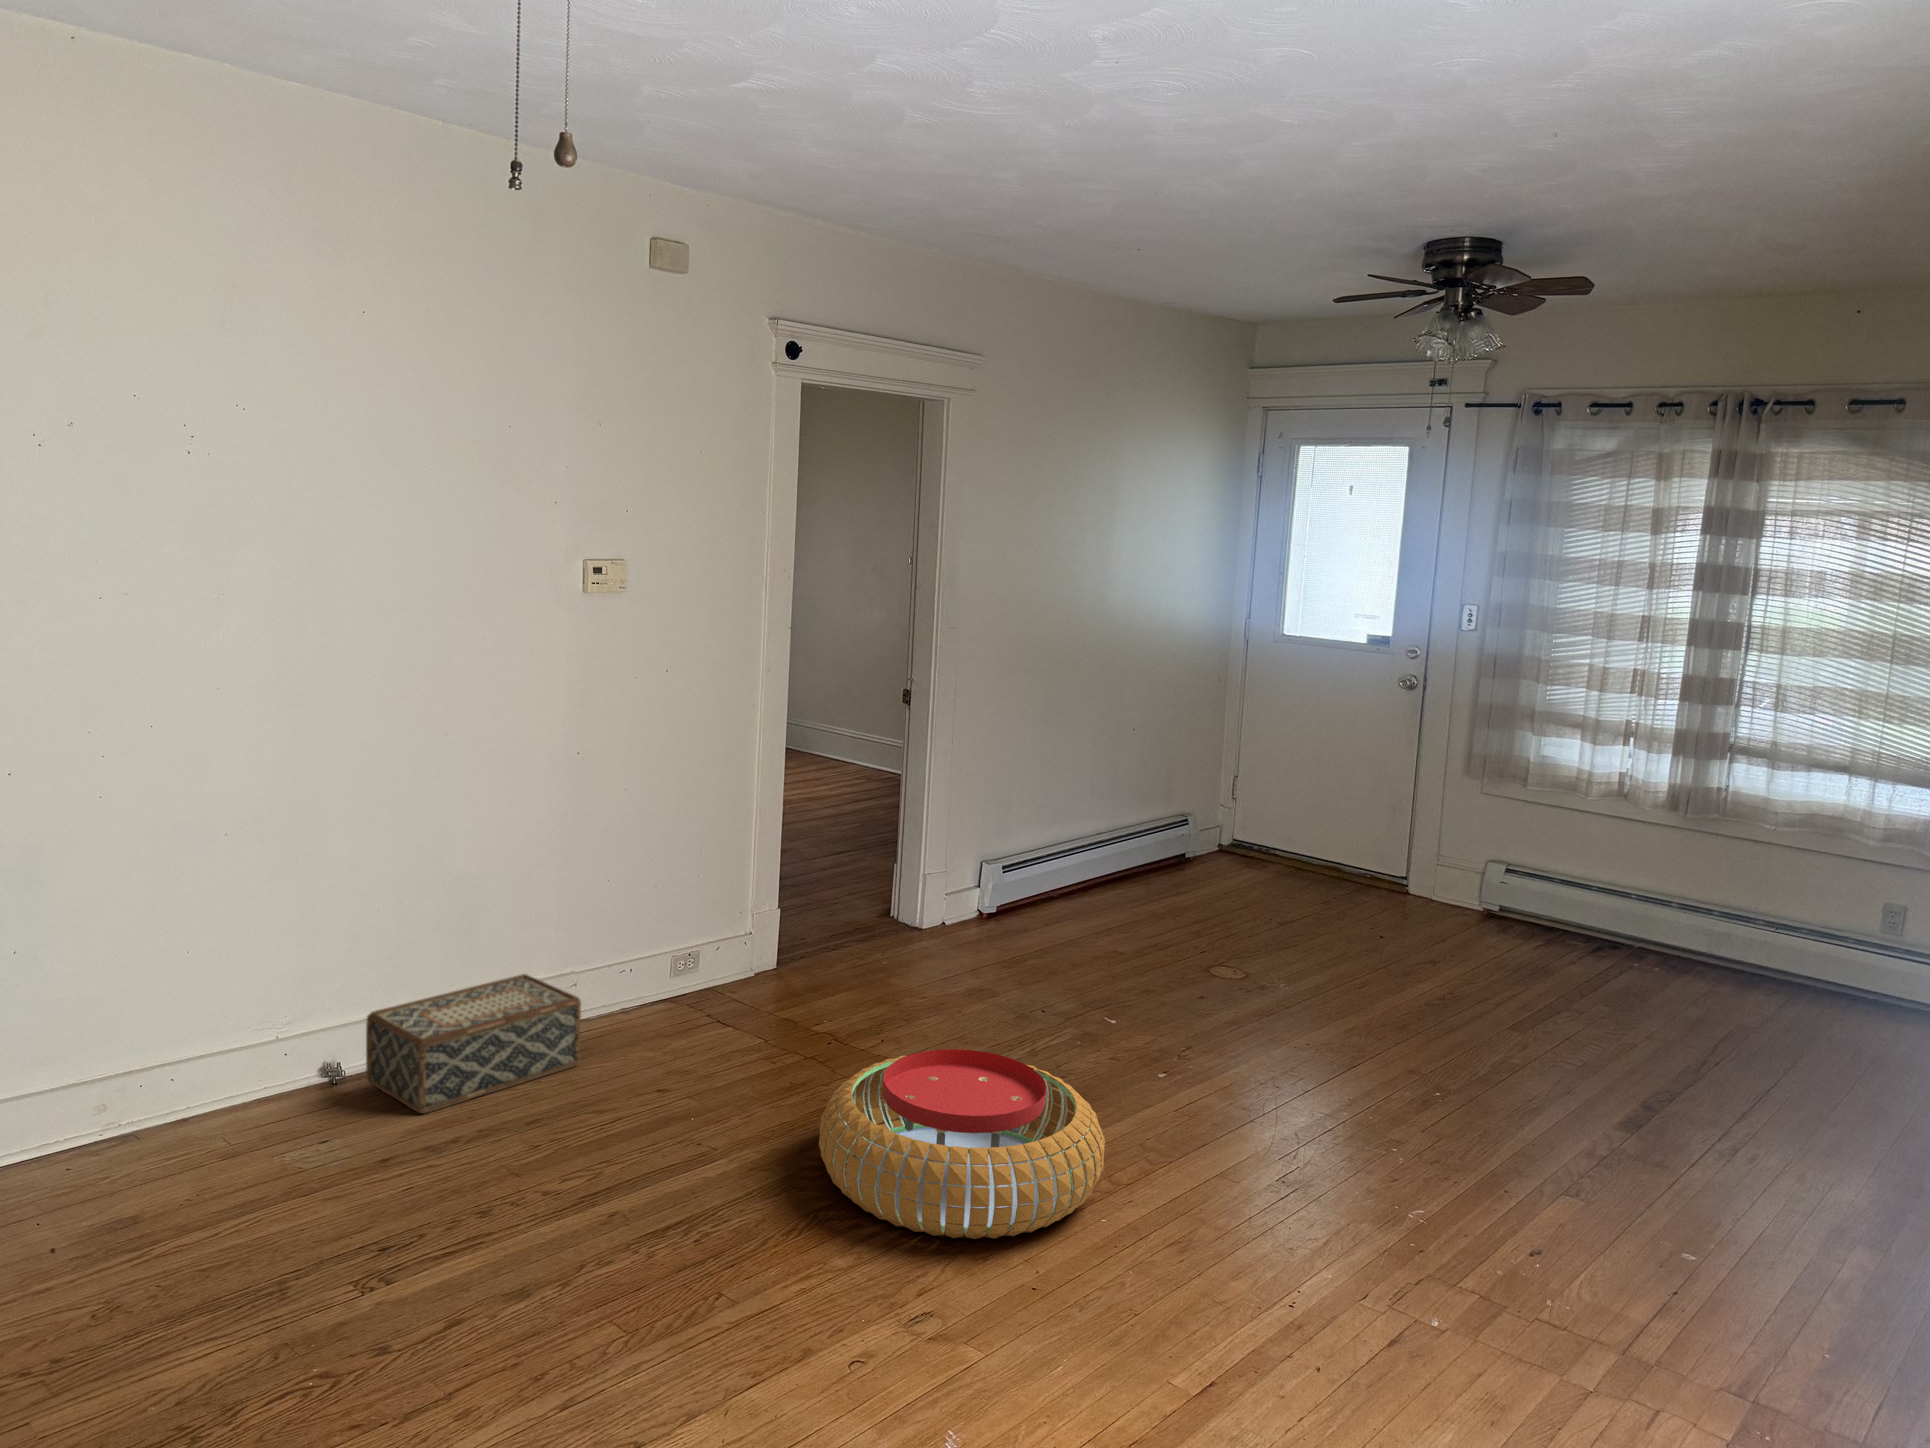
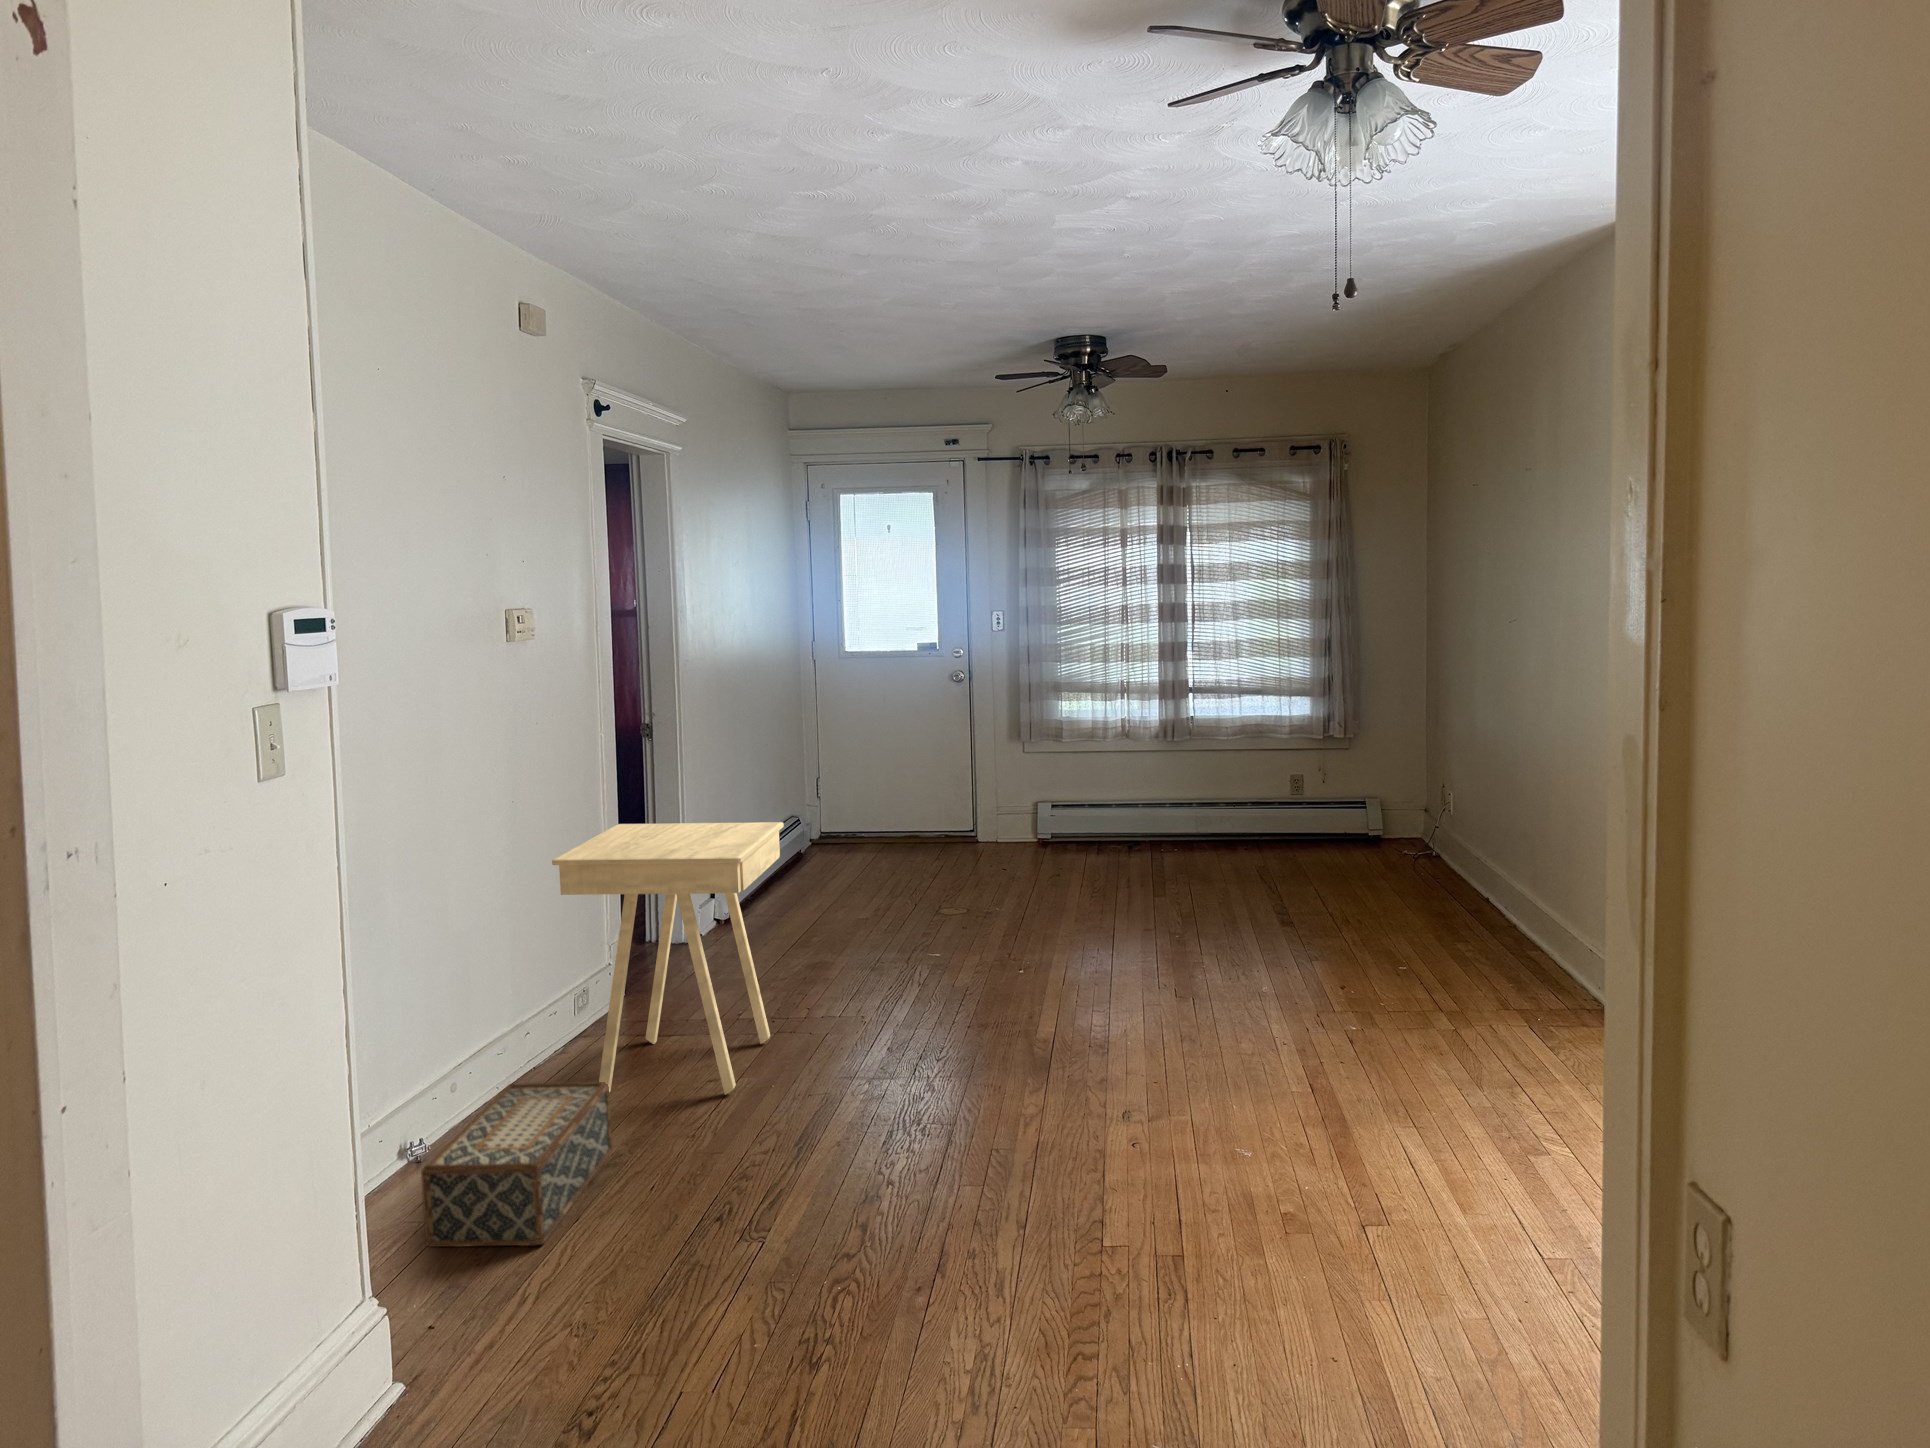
side table: none [630,765,879,1054] -> present [552,822,784,1095]
pouf: present [819,1049,1105,1239] -> none [916,1000,1153,1149]

